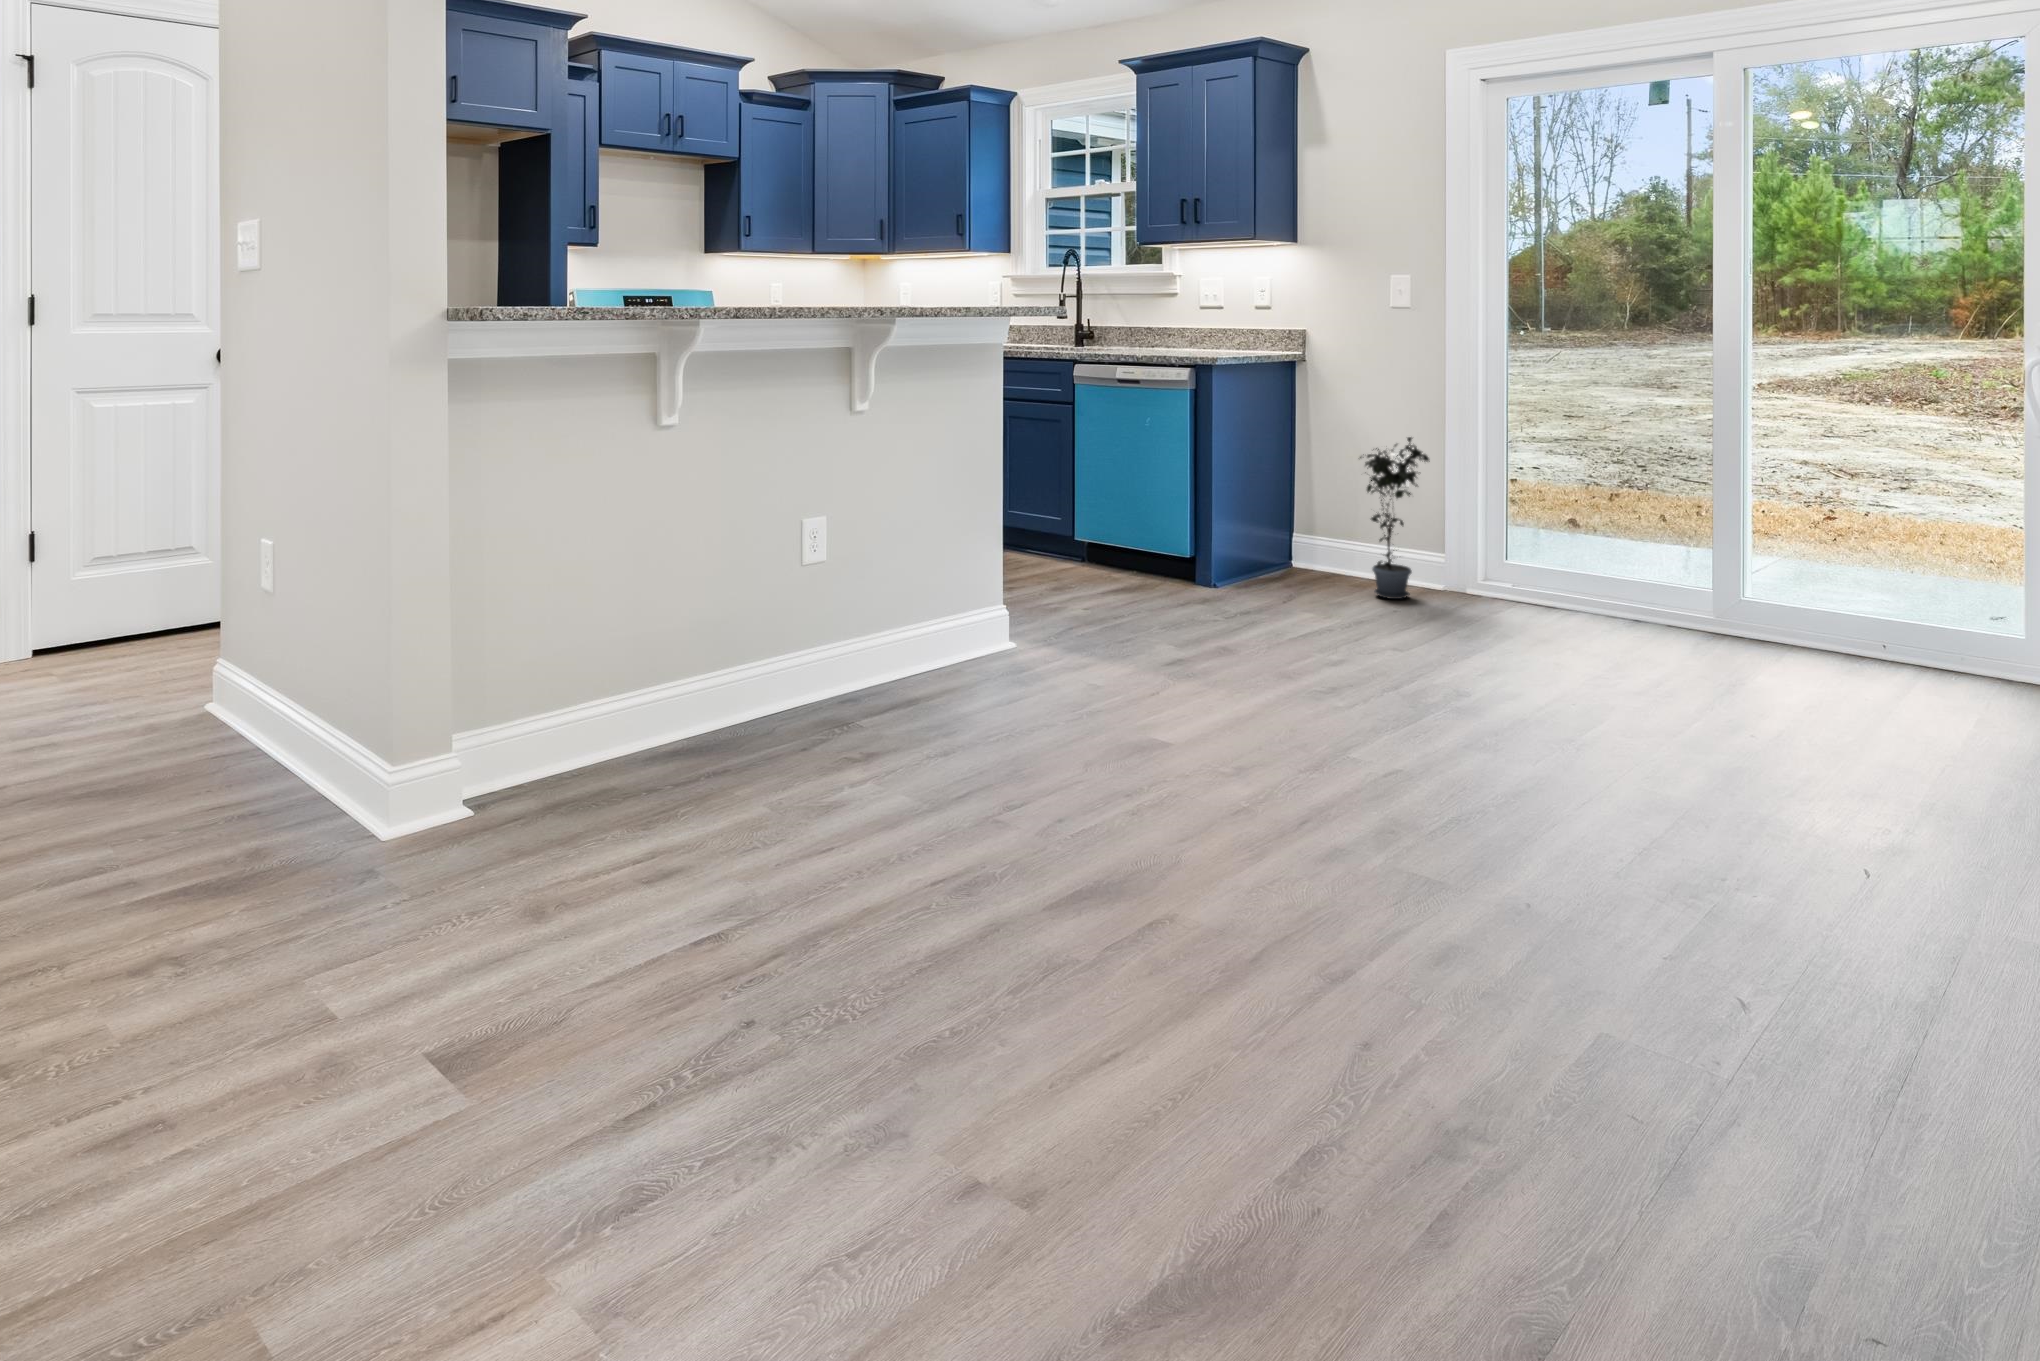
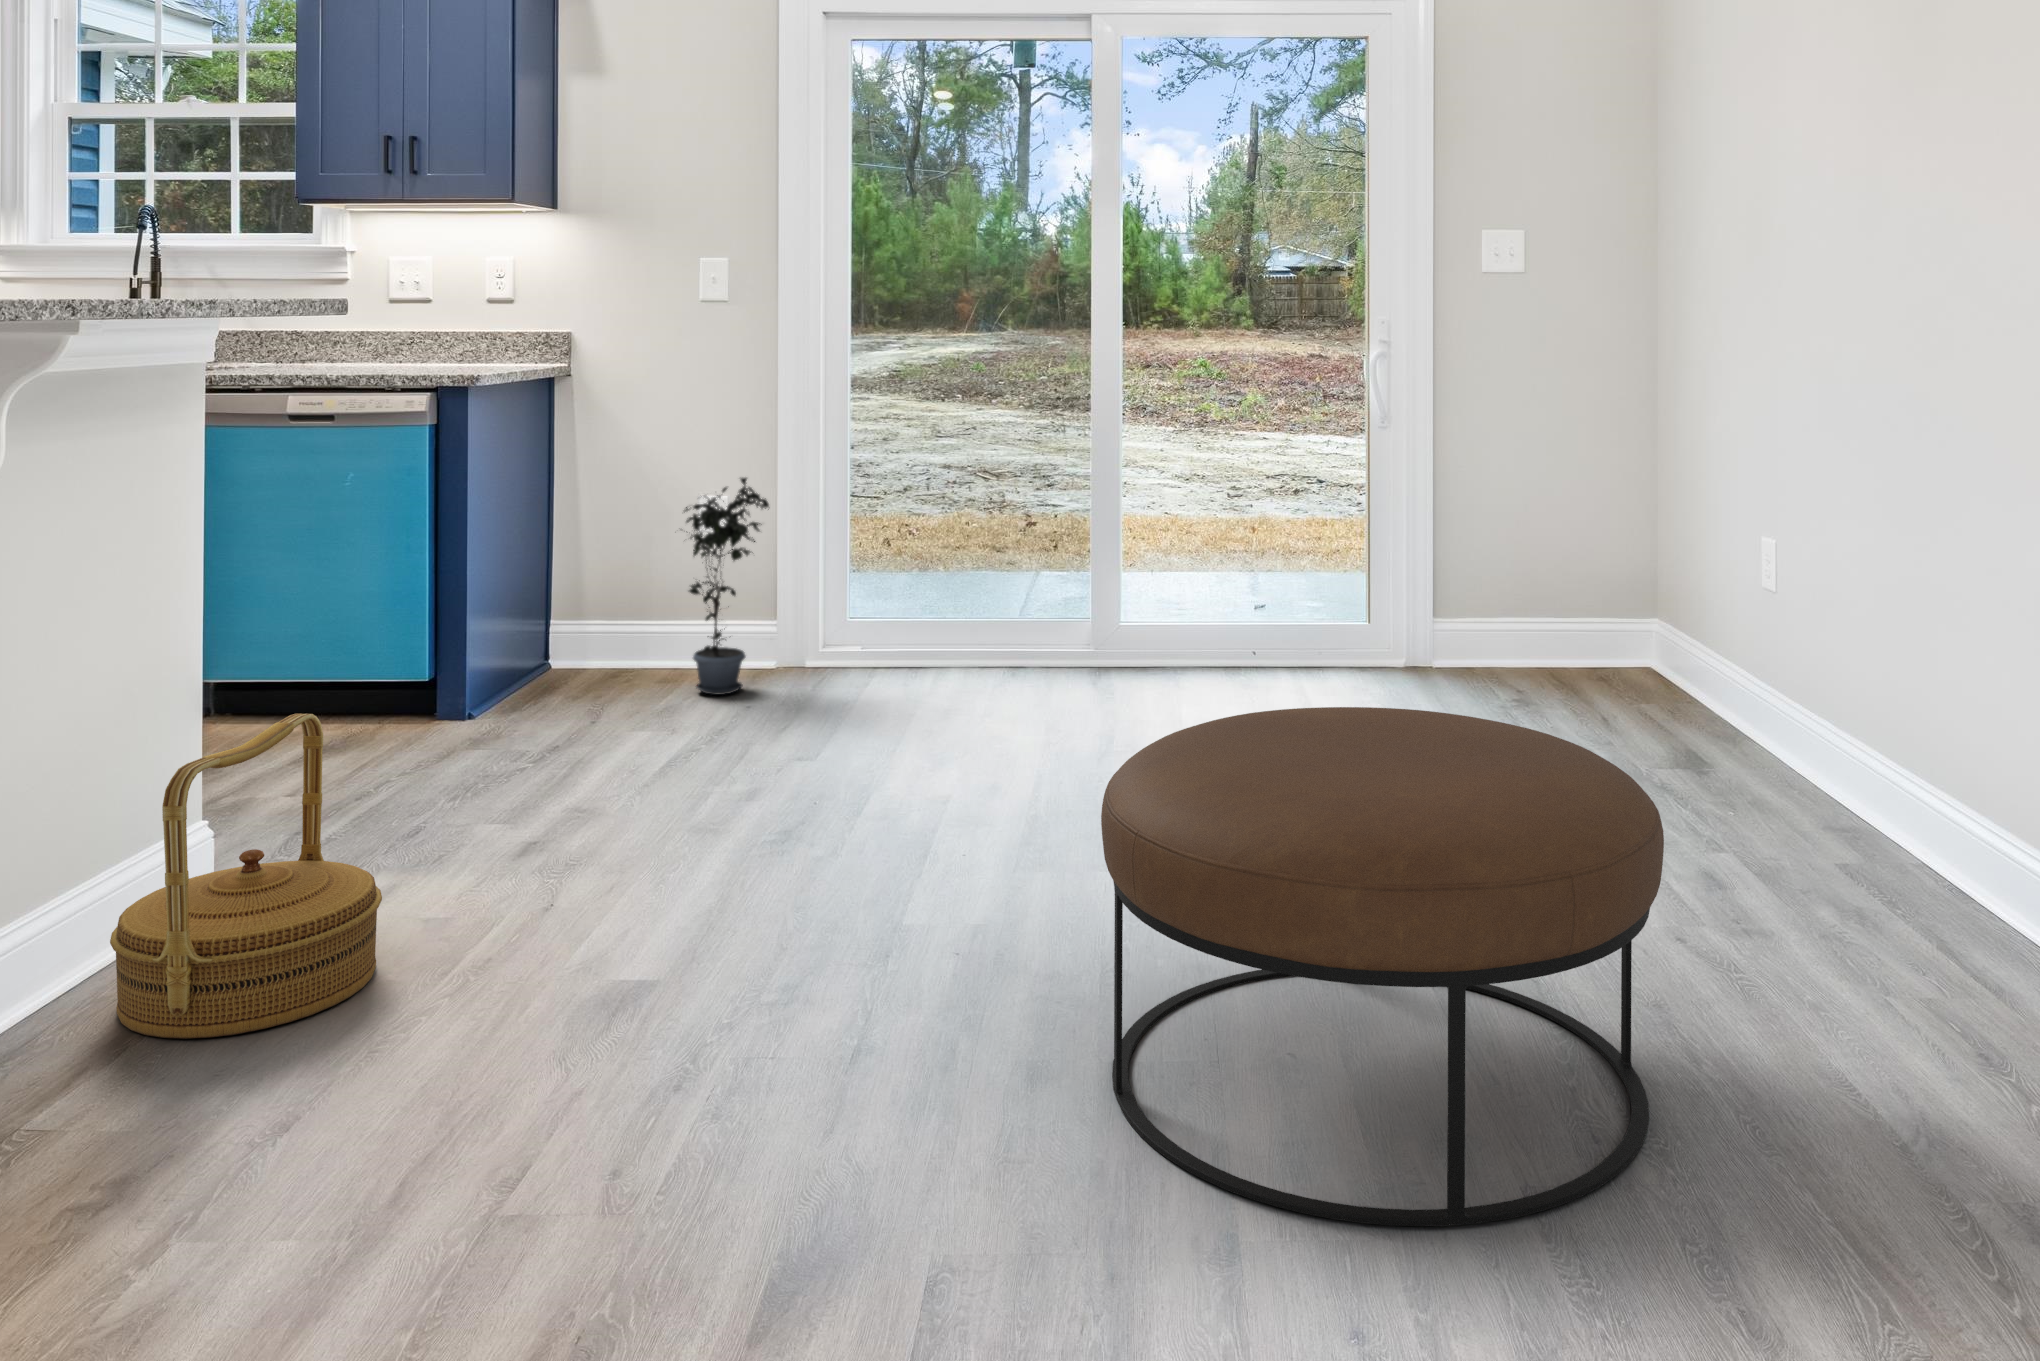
woven basket: none [924,545,1054,709] -> present [110,714,382,1039]
ottoman: none [1360,626,1852,1032] -> present [1101,707,1664,1226]

